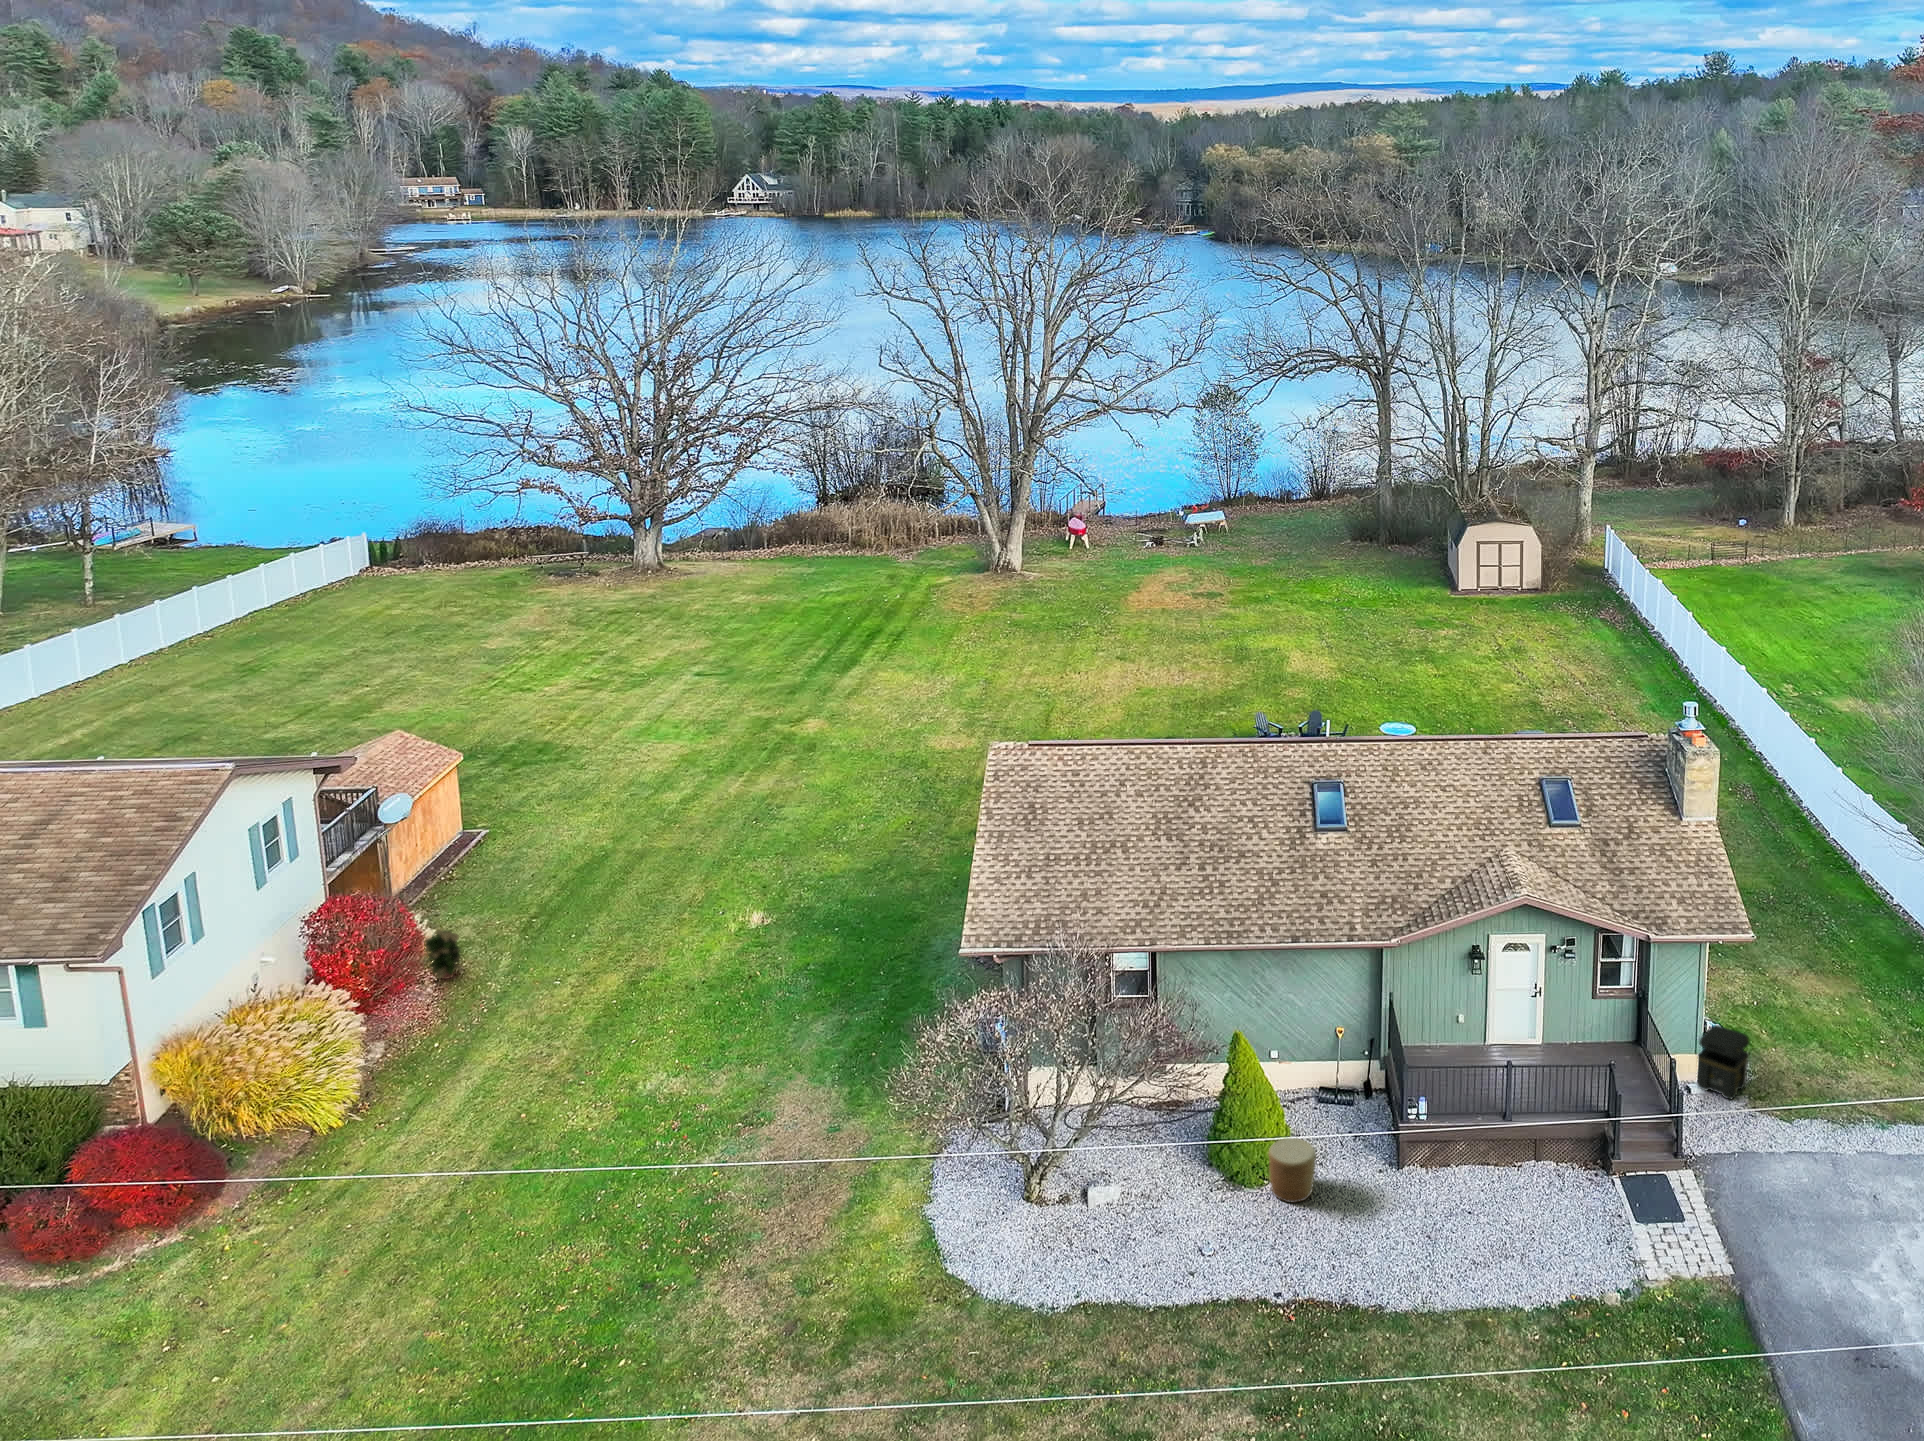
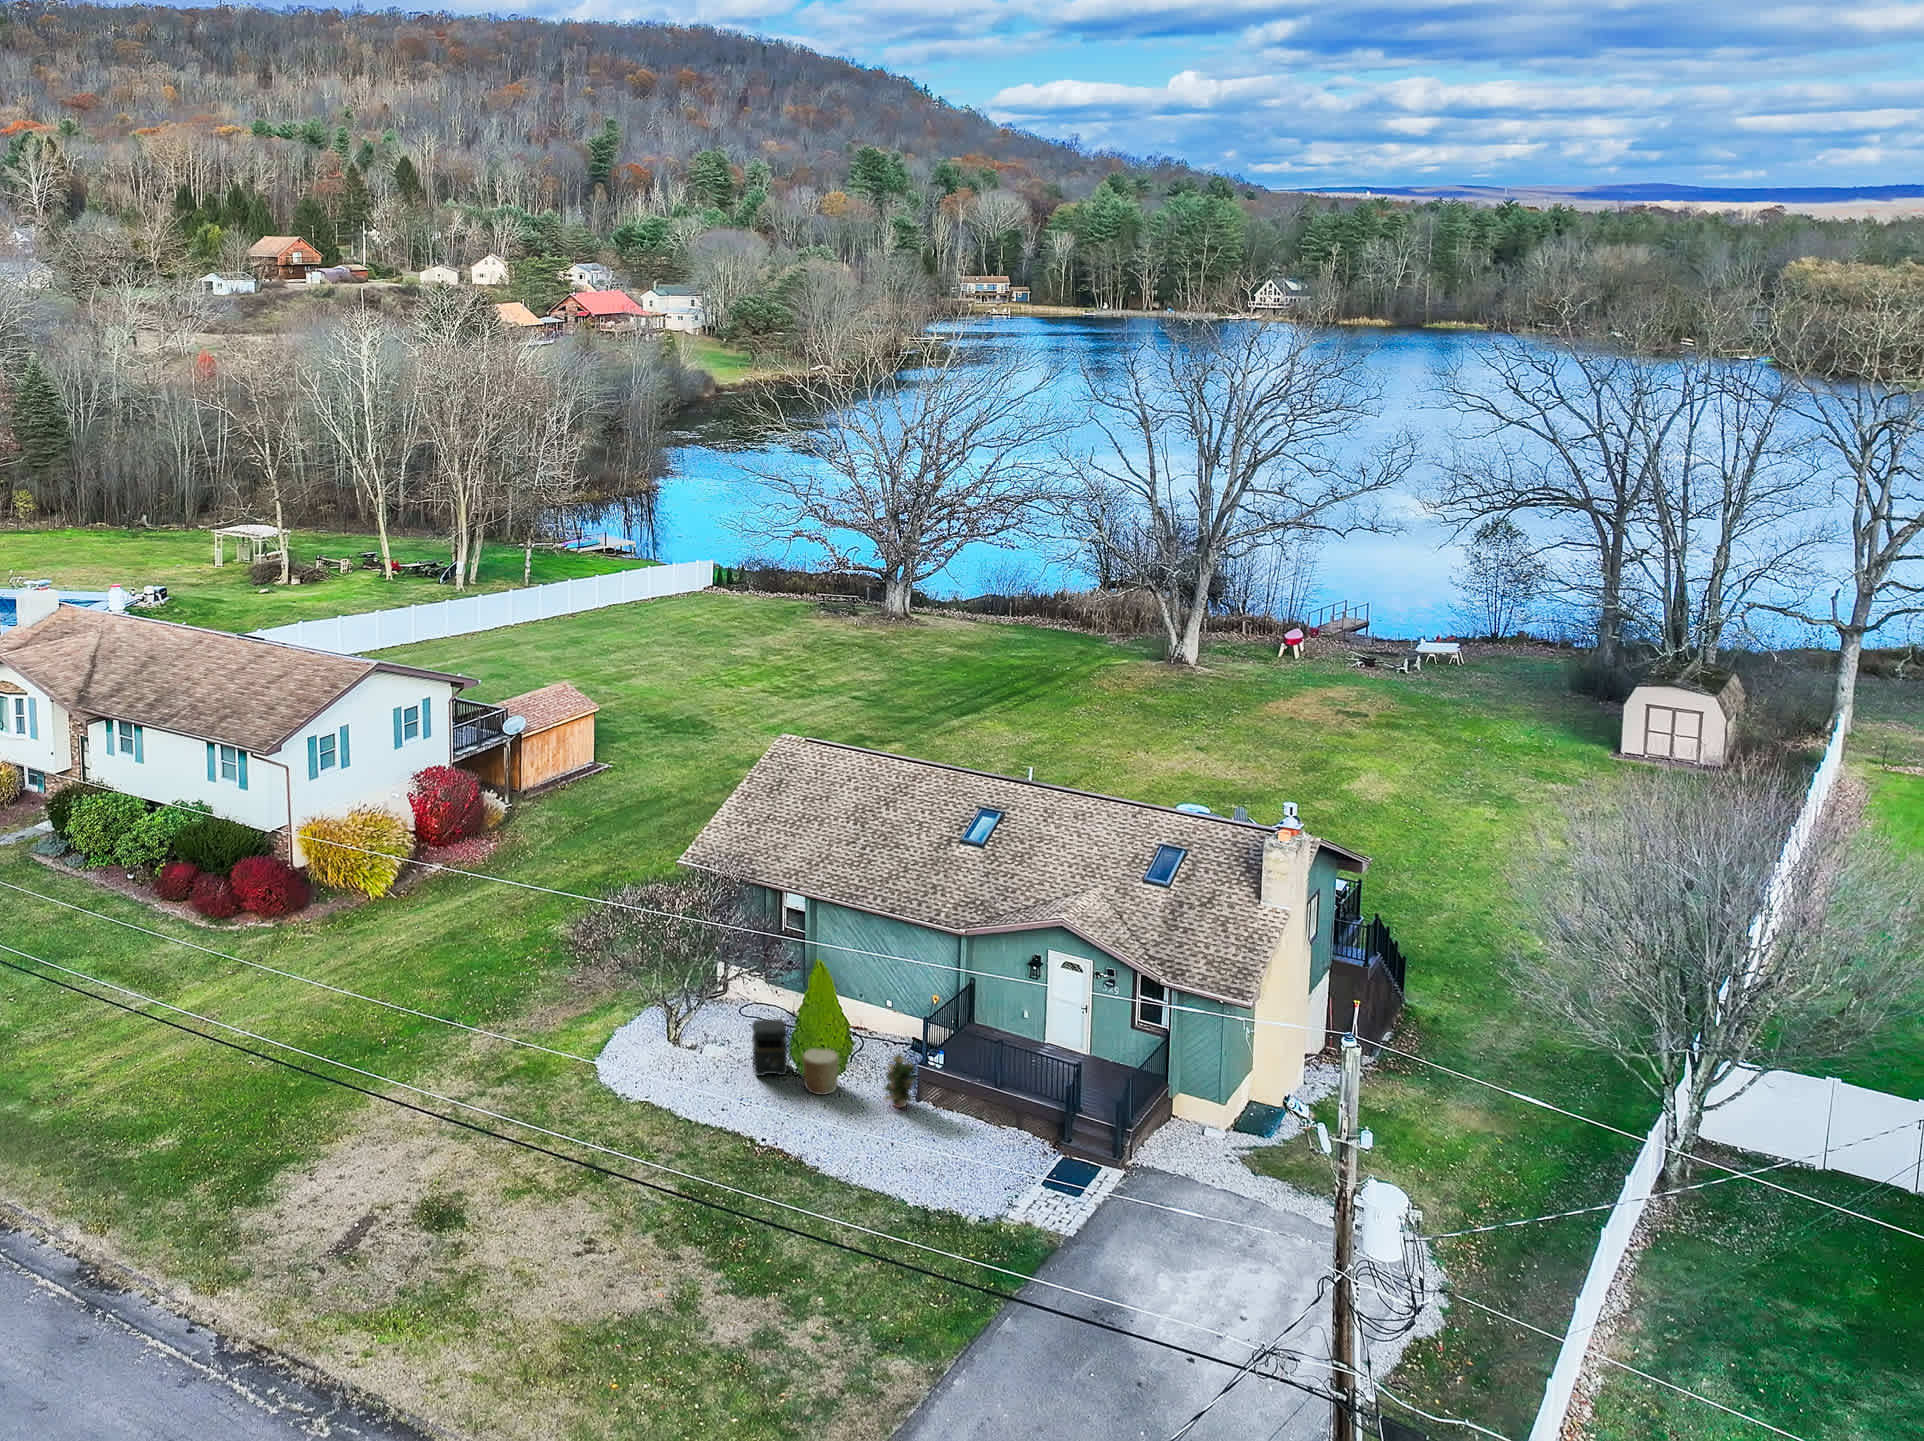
decorative plant: present [424,930,463,979] -> present [884,1054,916,1108]
toolbox: present [1697,1025,1749,1099] -> present [752,1019,788,1076]

